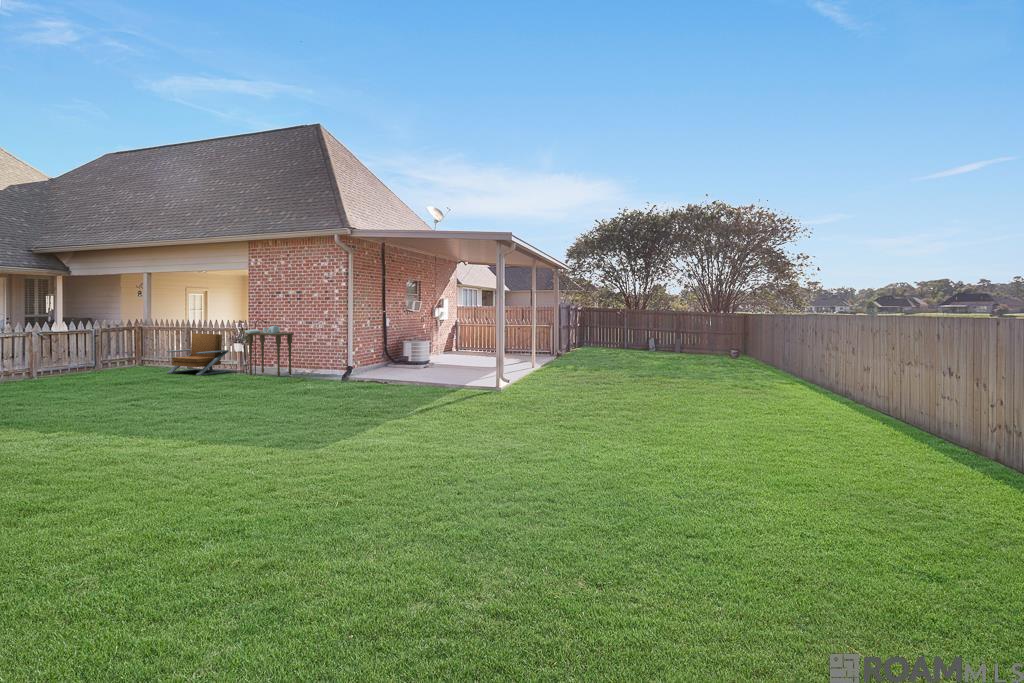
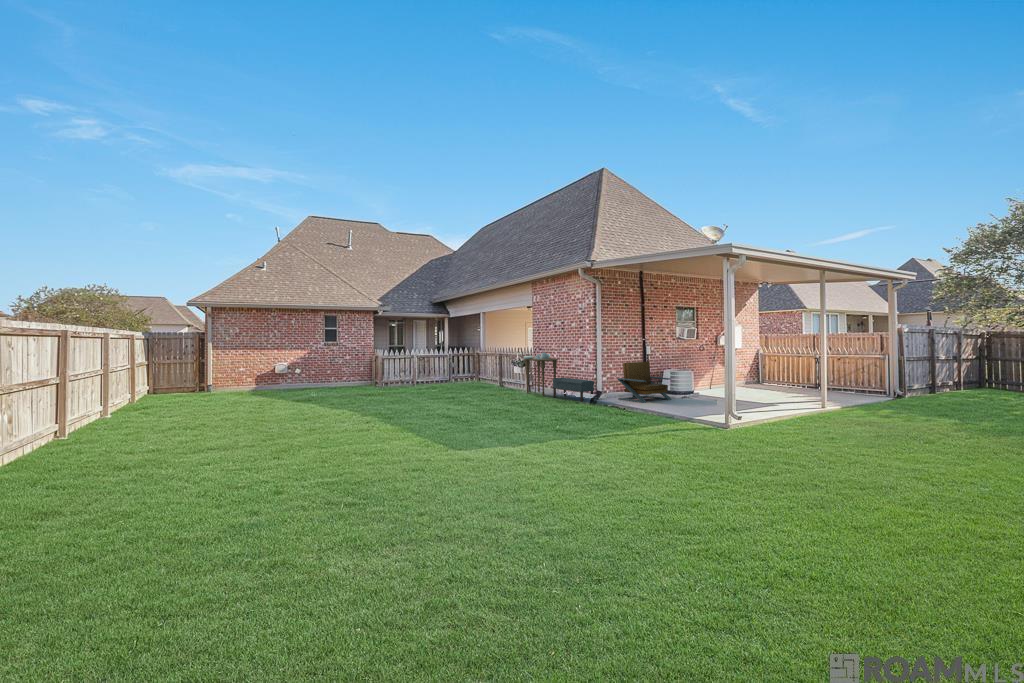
lounge chair: present [167,333,229,376] -> present [617,361,671,403]
bench: none [293,354,347,379] -> present [552,378,594,402]

